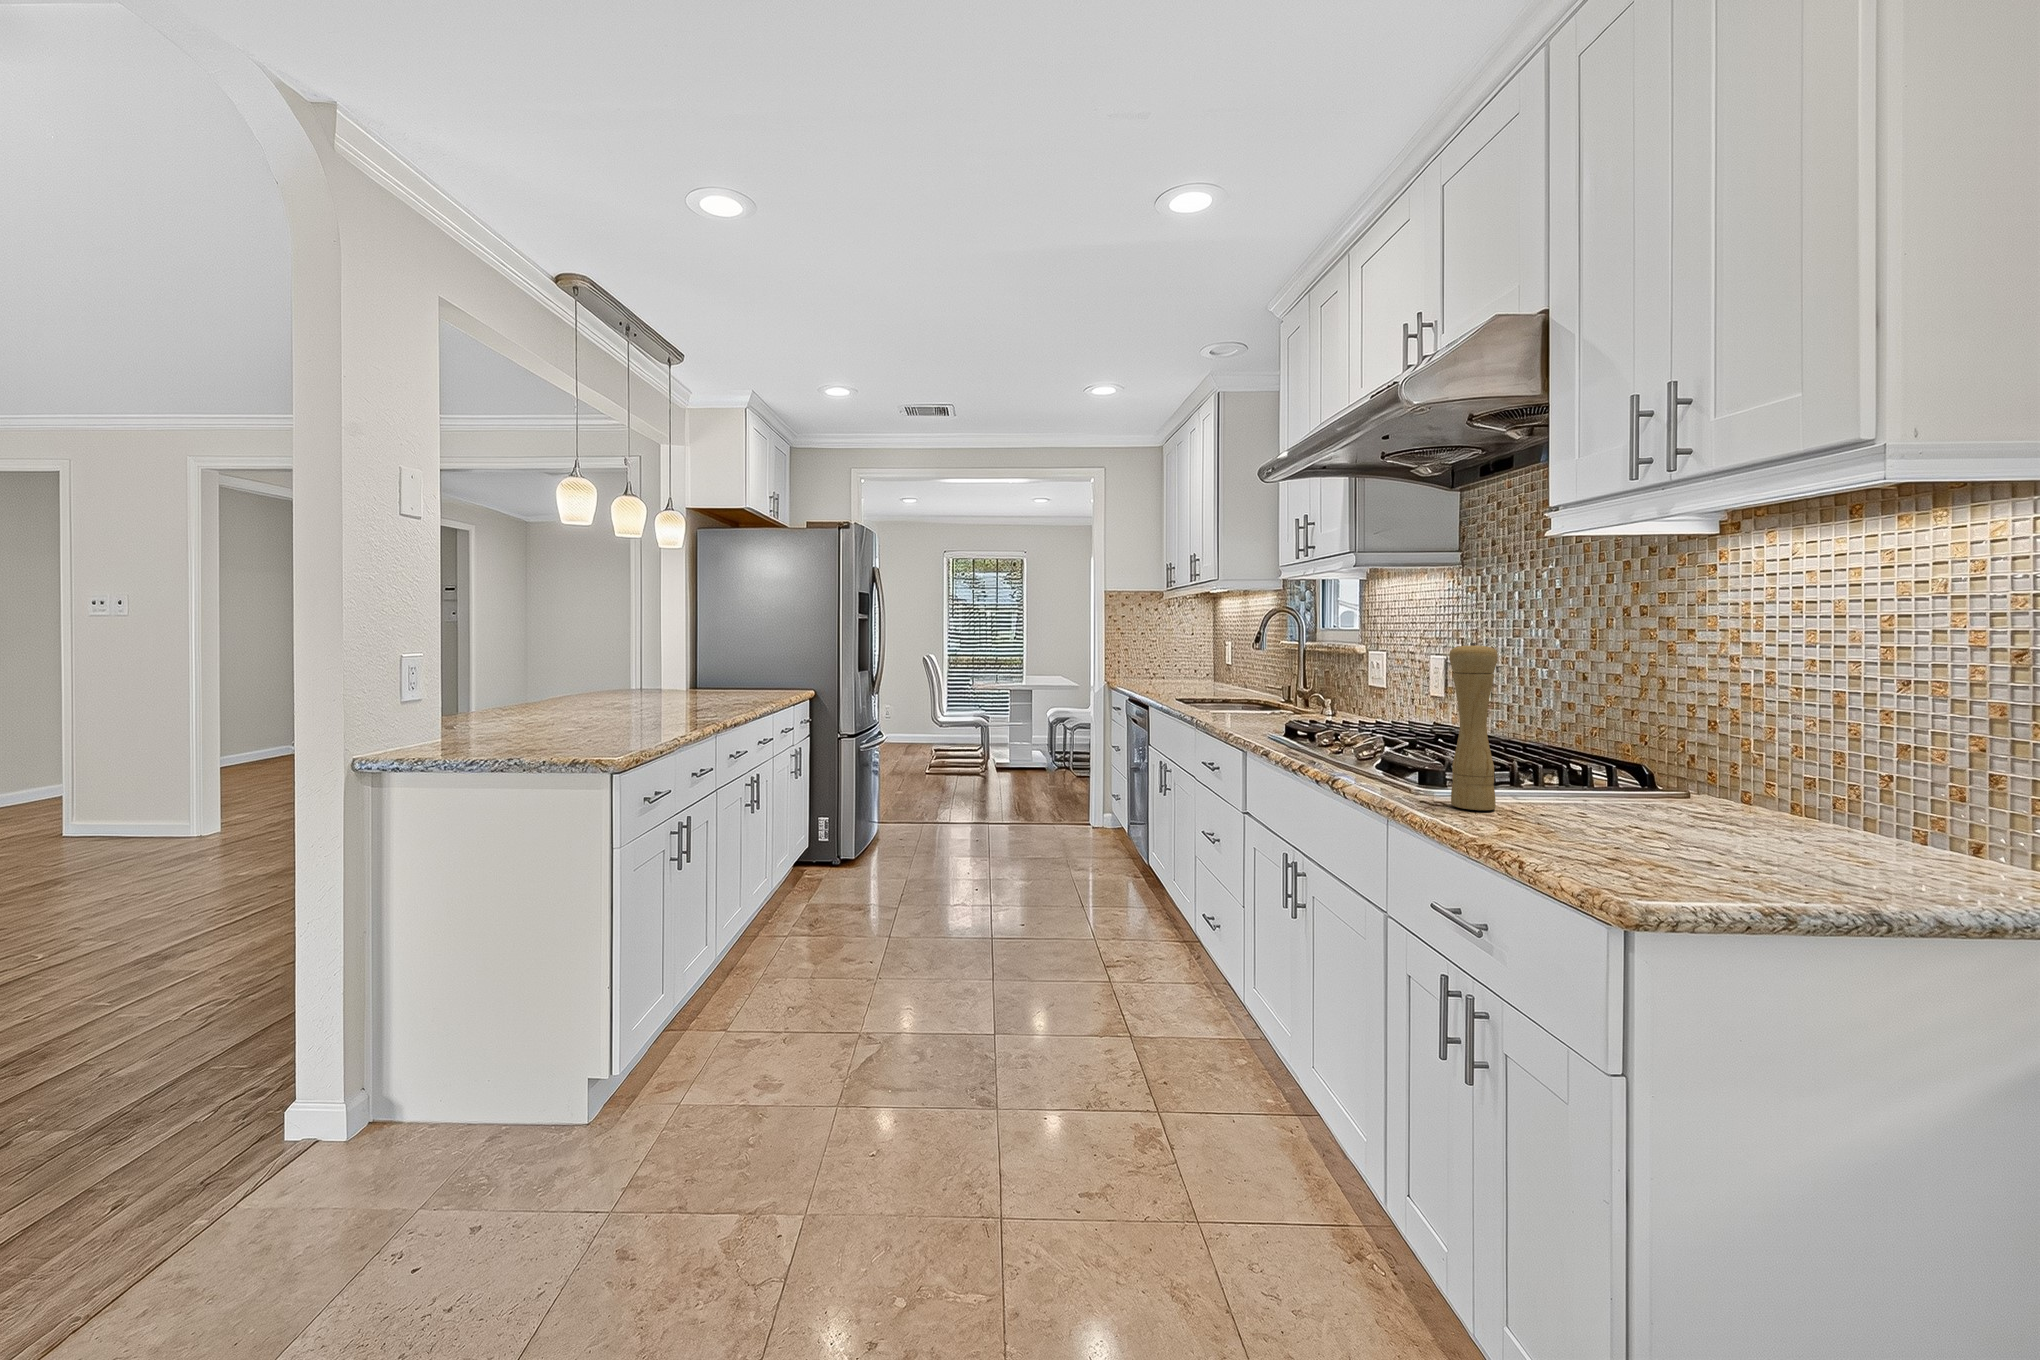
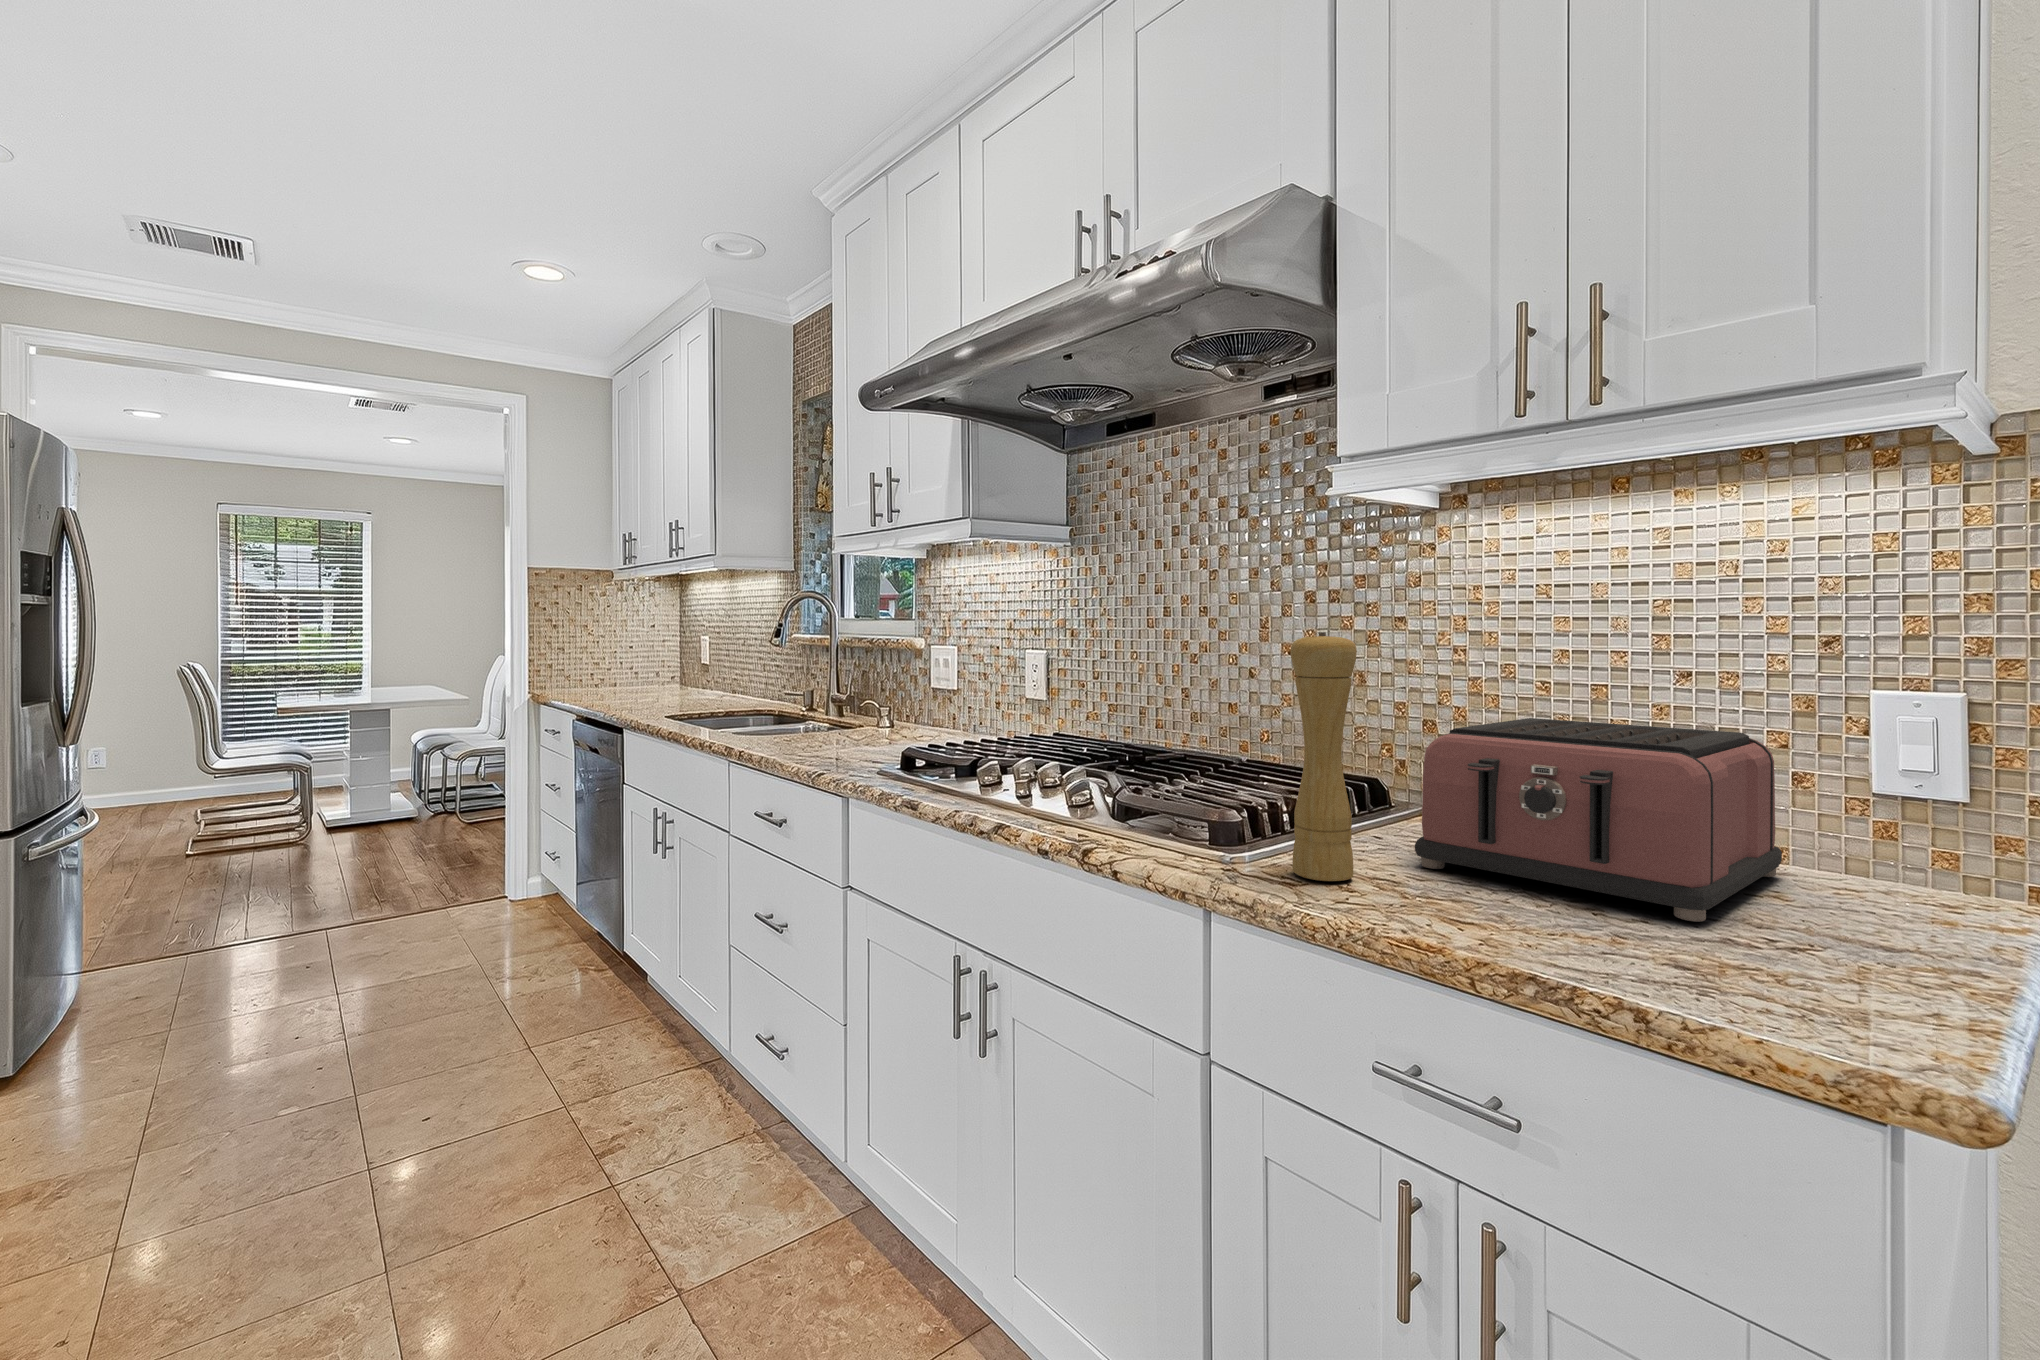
toaster: none [1568,715,1949,859] -> present [1415,718,1782,922]

